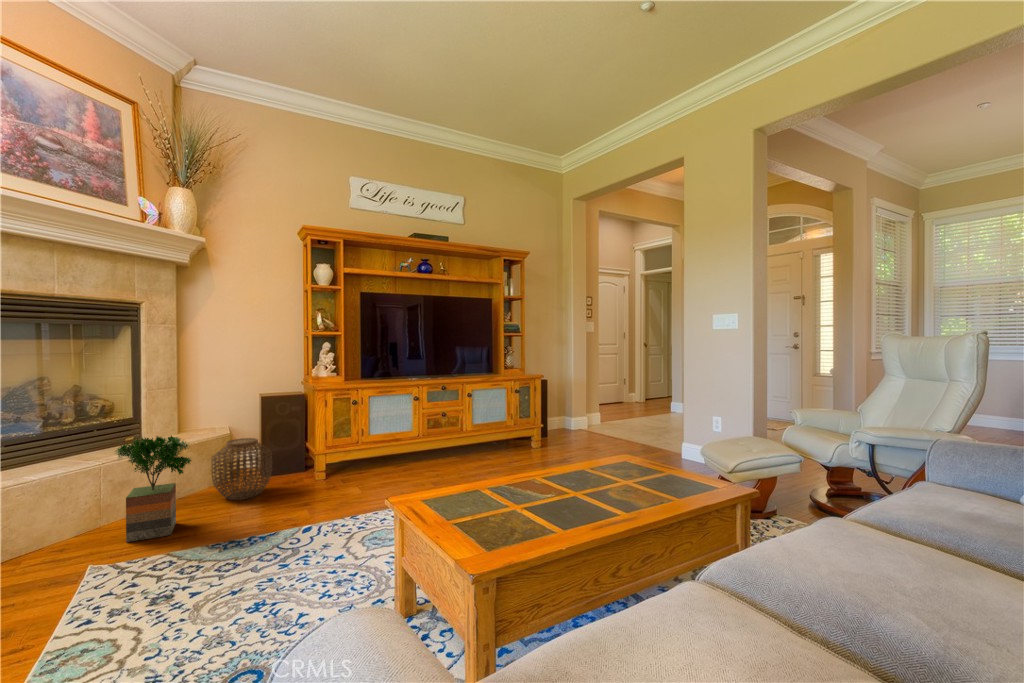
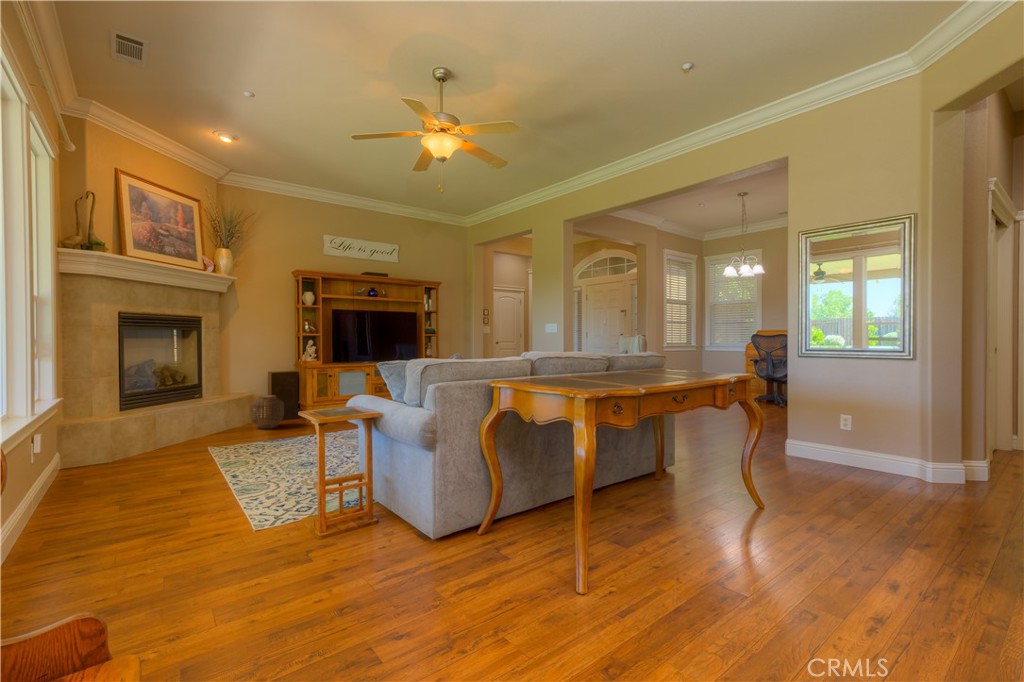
potted tree: present [116,436,191,542] -> none [208,390,249,442]

